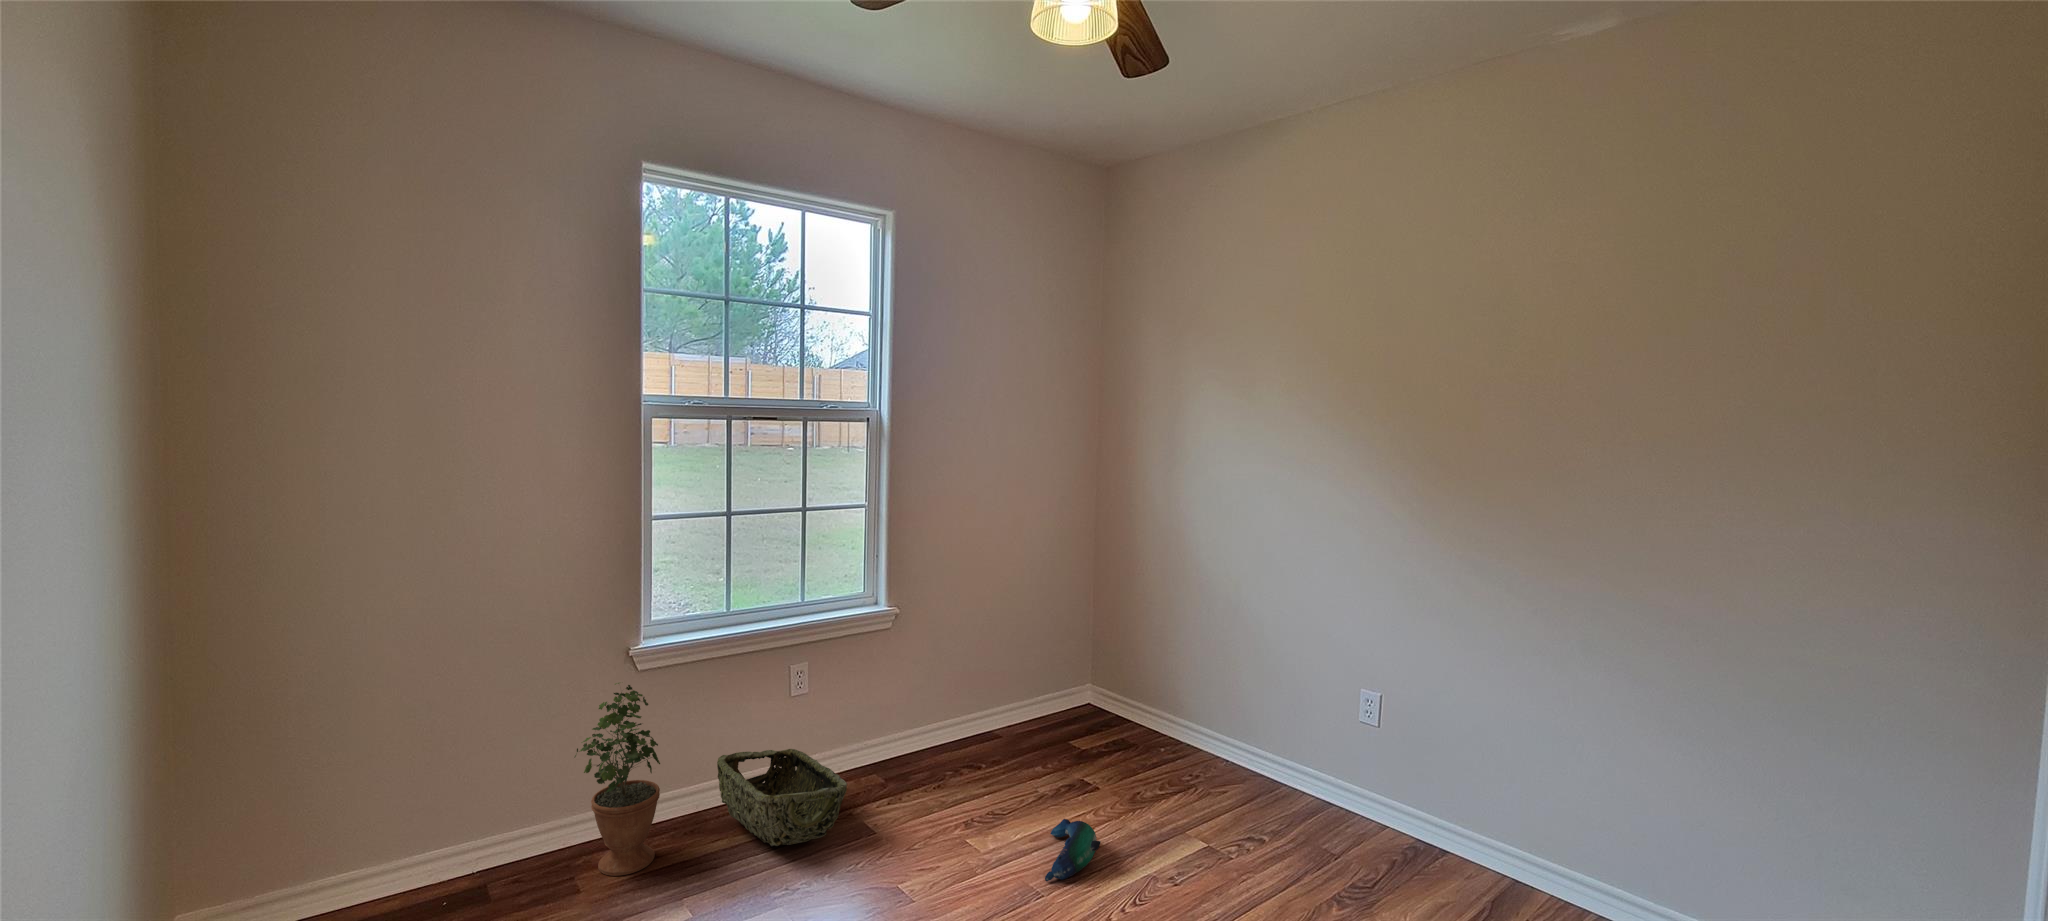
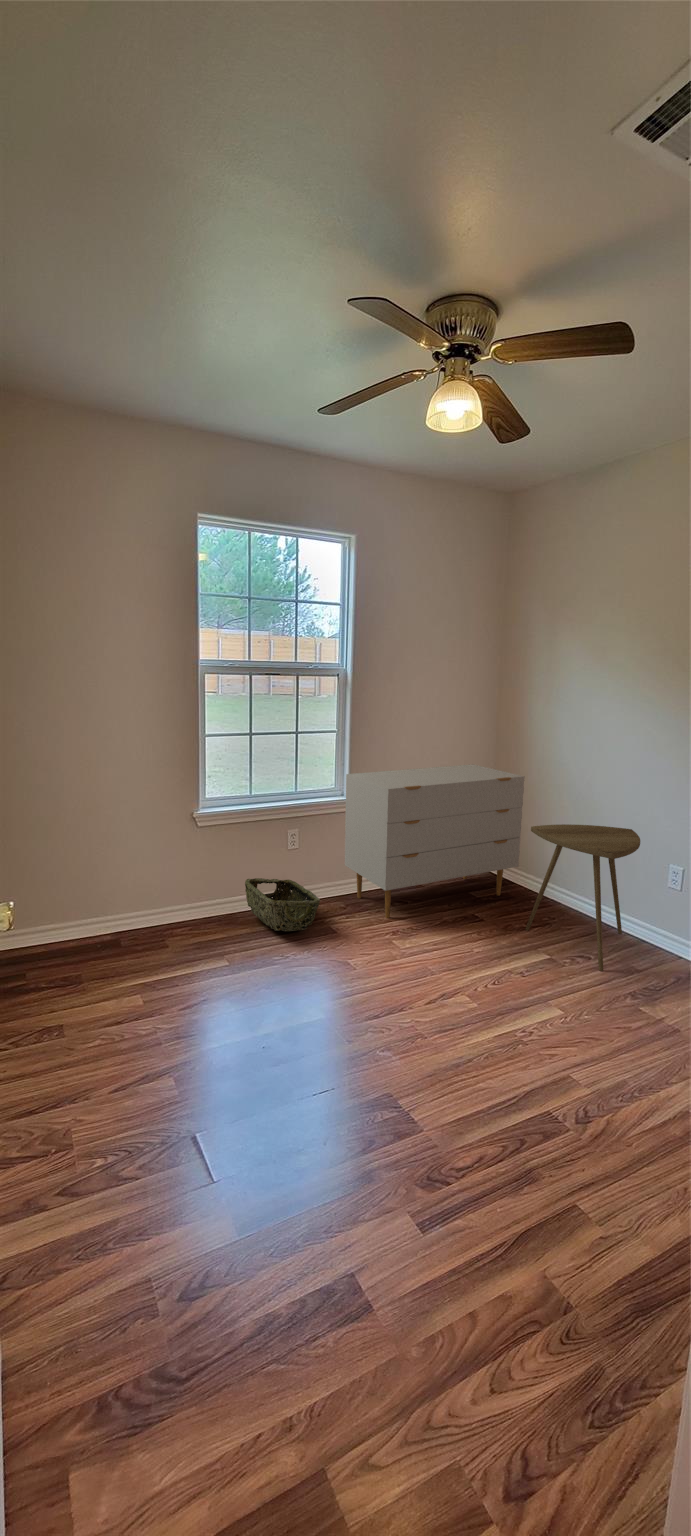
dresser: none [881,548,1142,800] -> present [345,764,525,918]
side table: none [1160,634,1319,861] -> present [525,824,640,971]
potted plant: present [574,683,660,876] -> none [167,830,213,937]
plush toy: present [1045,819,1101,881] -> none [437,934,476,965]

